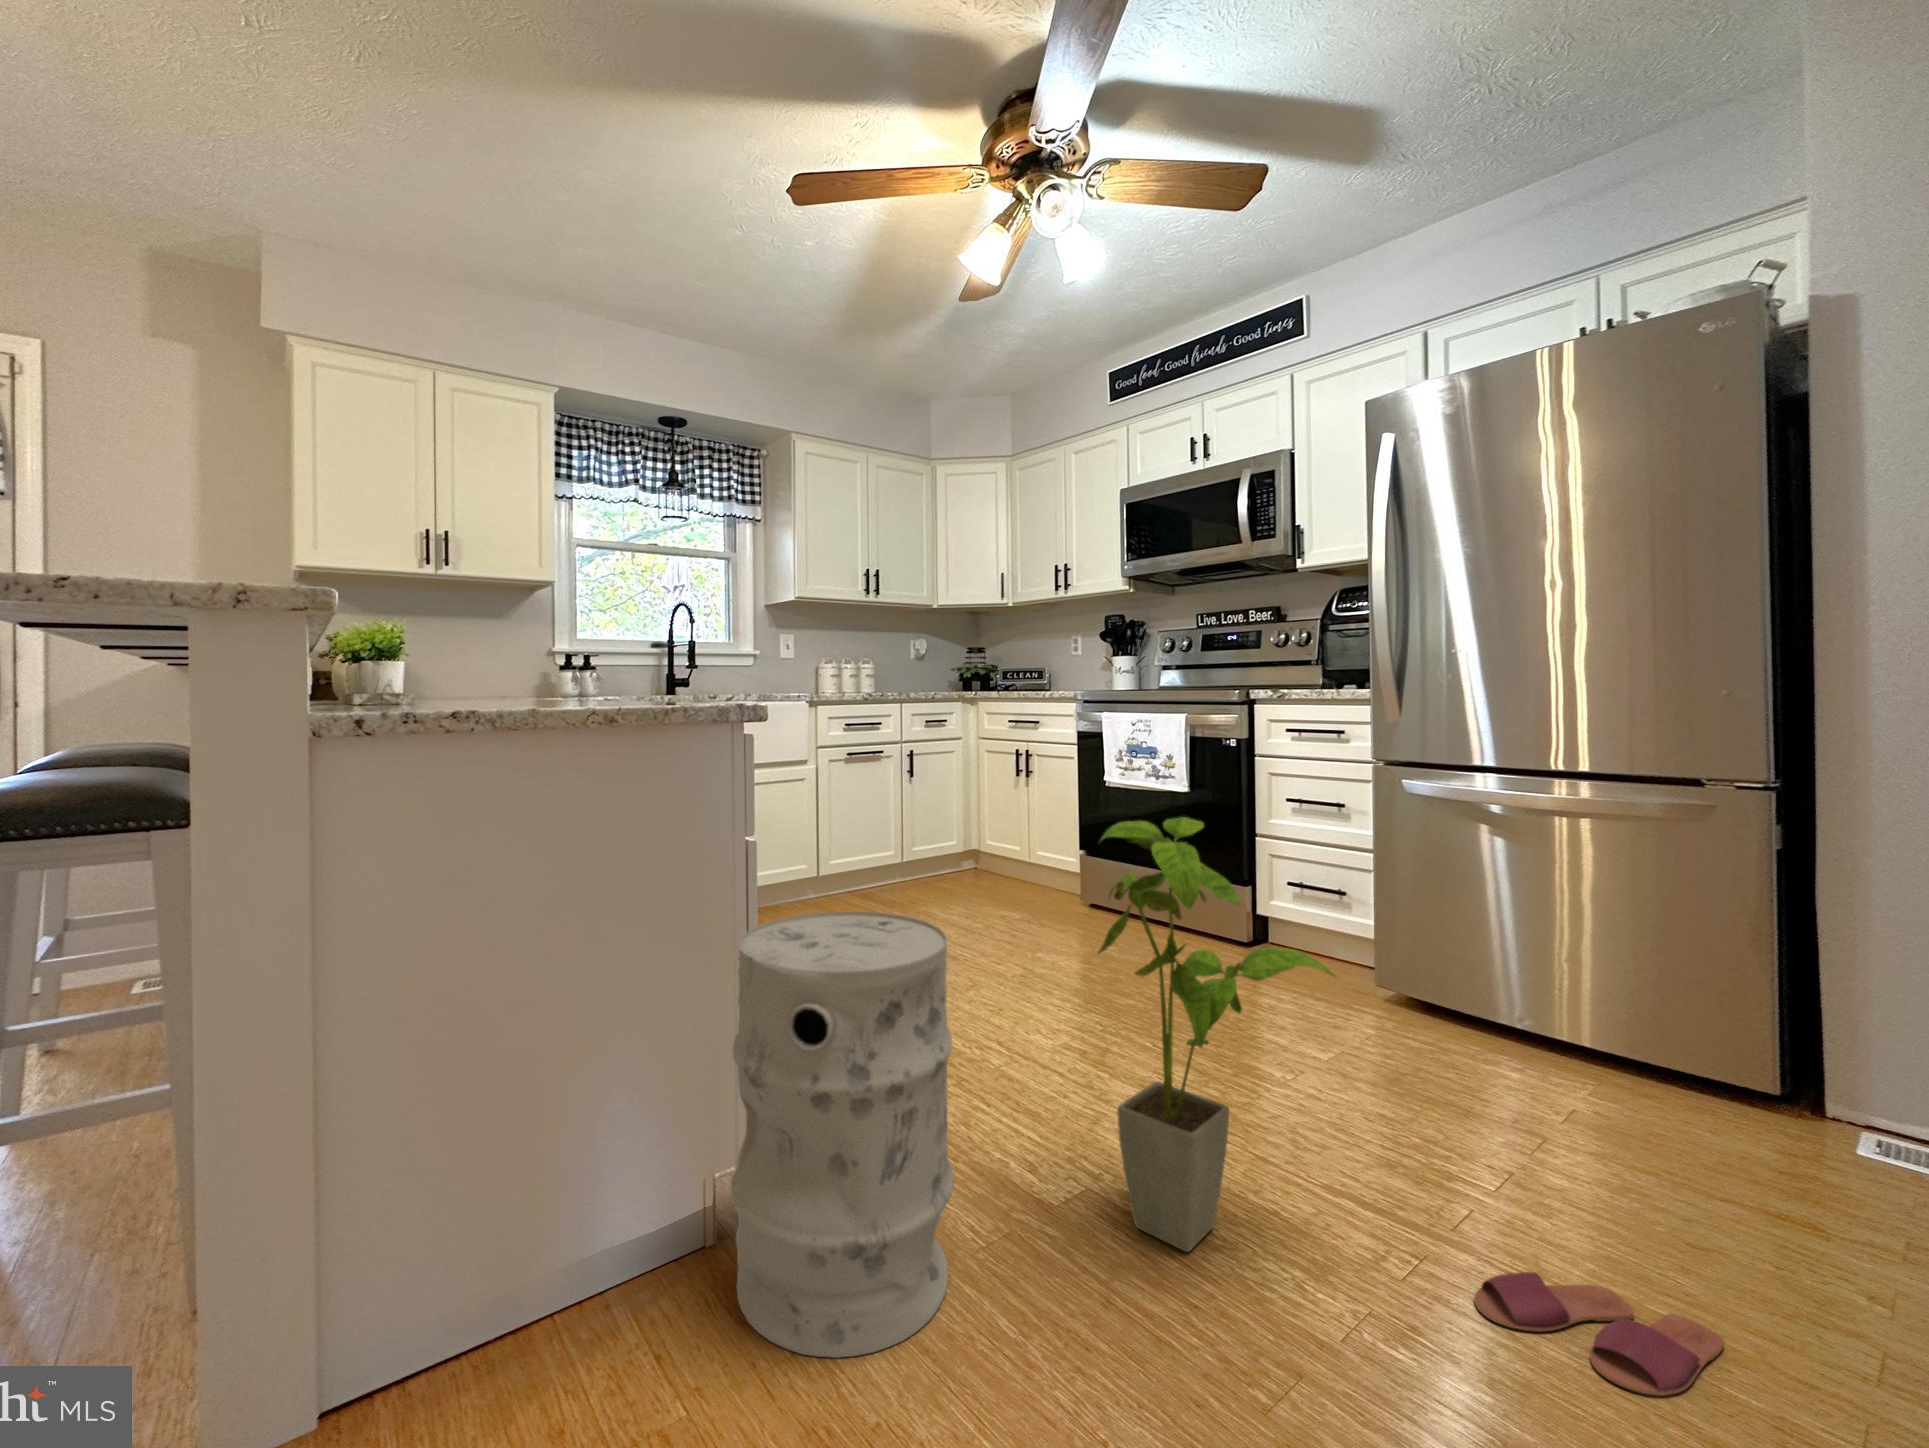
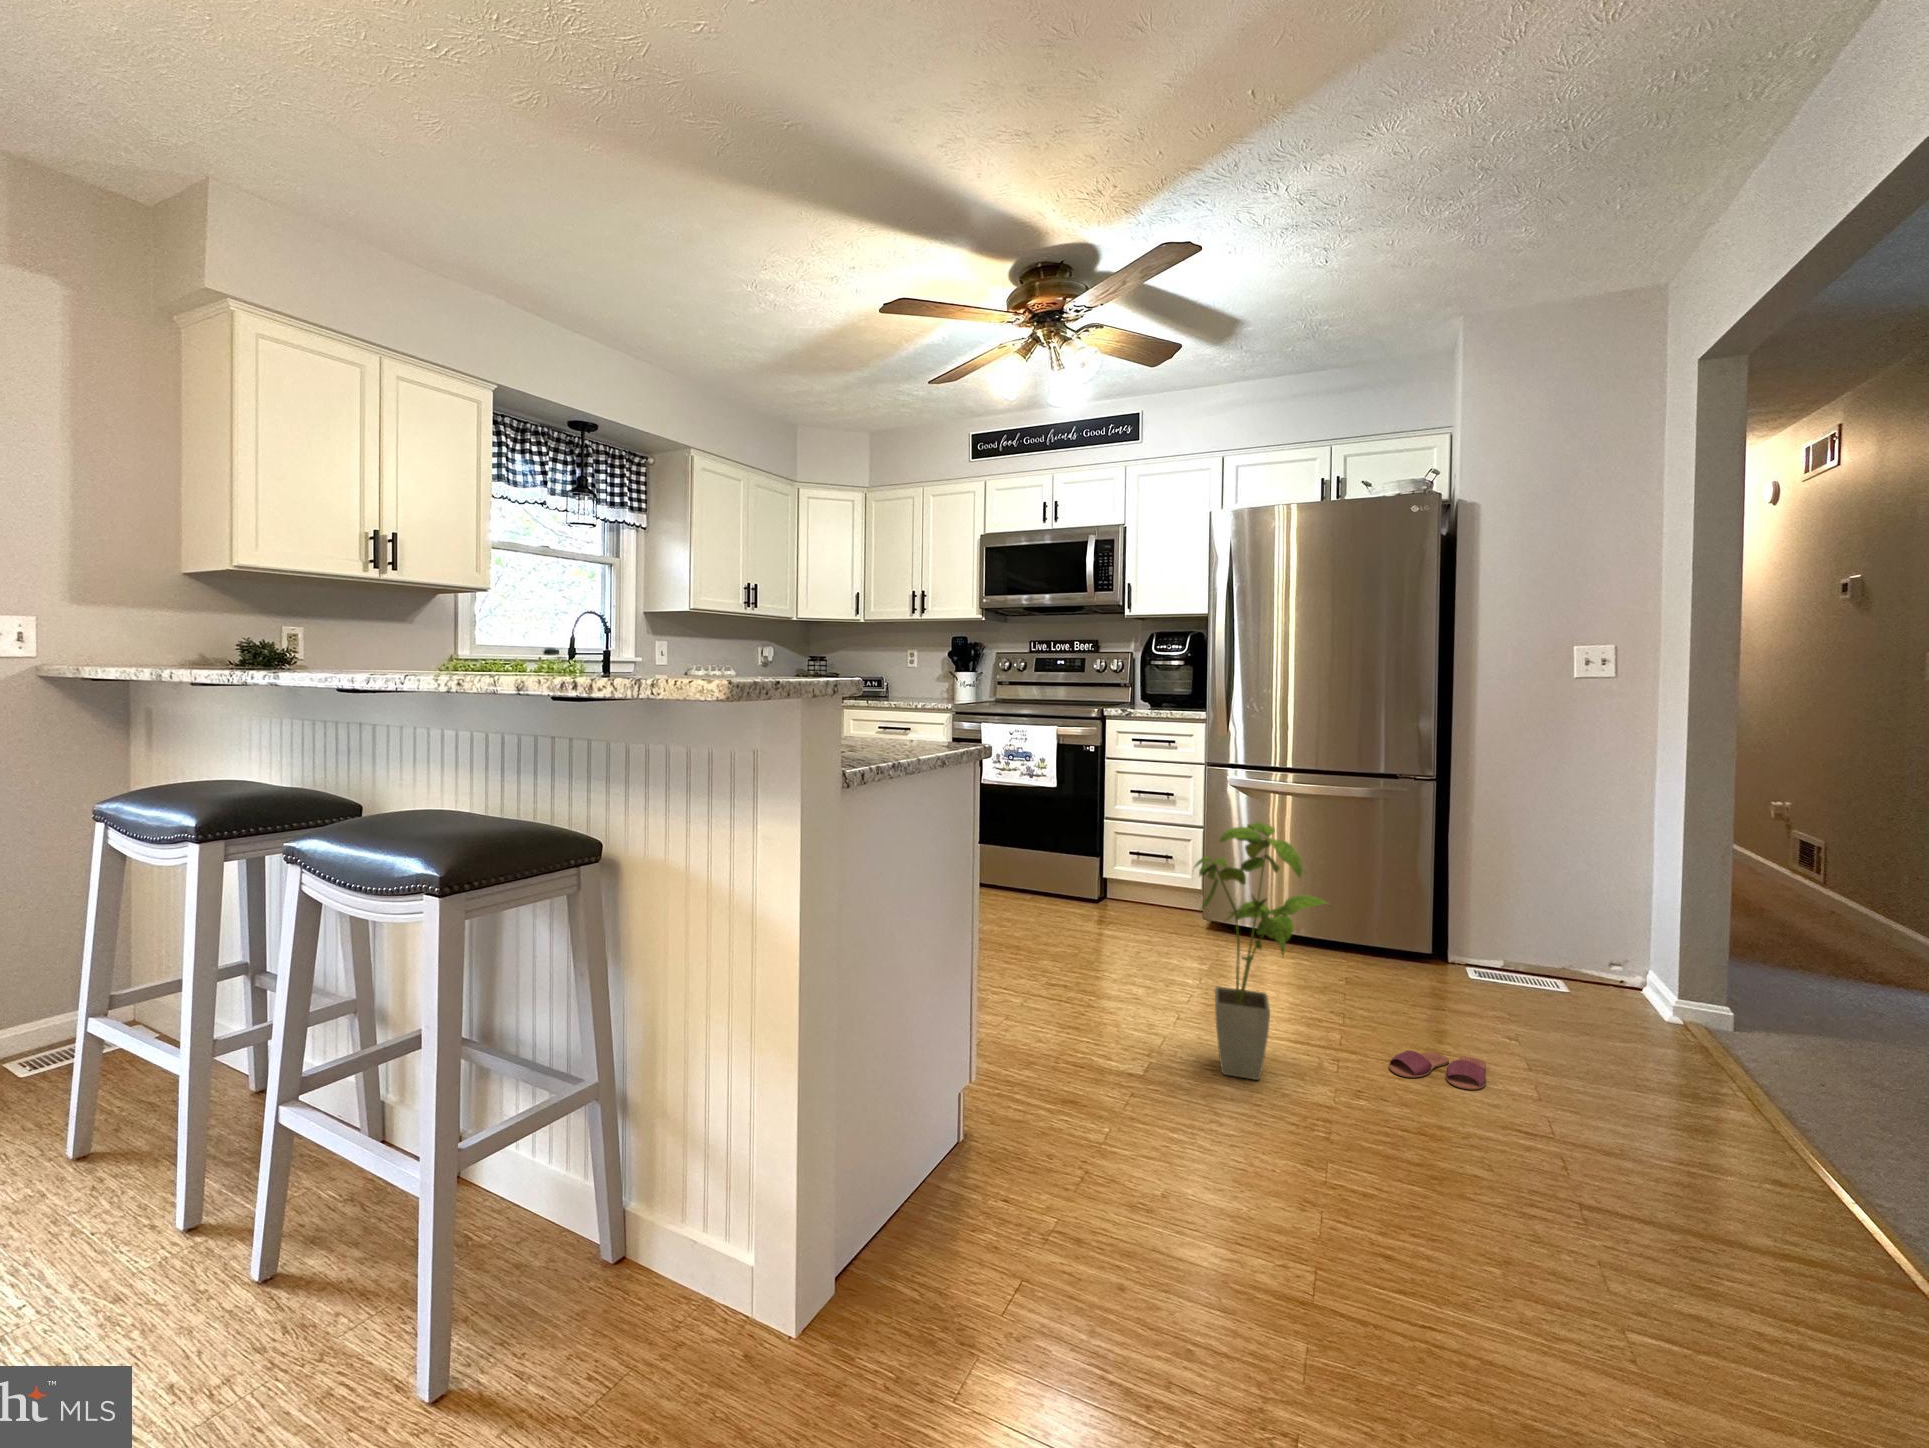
trash can: present [730,911,954,1358] -> none [1036,899,1185,1175]

